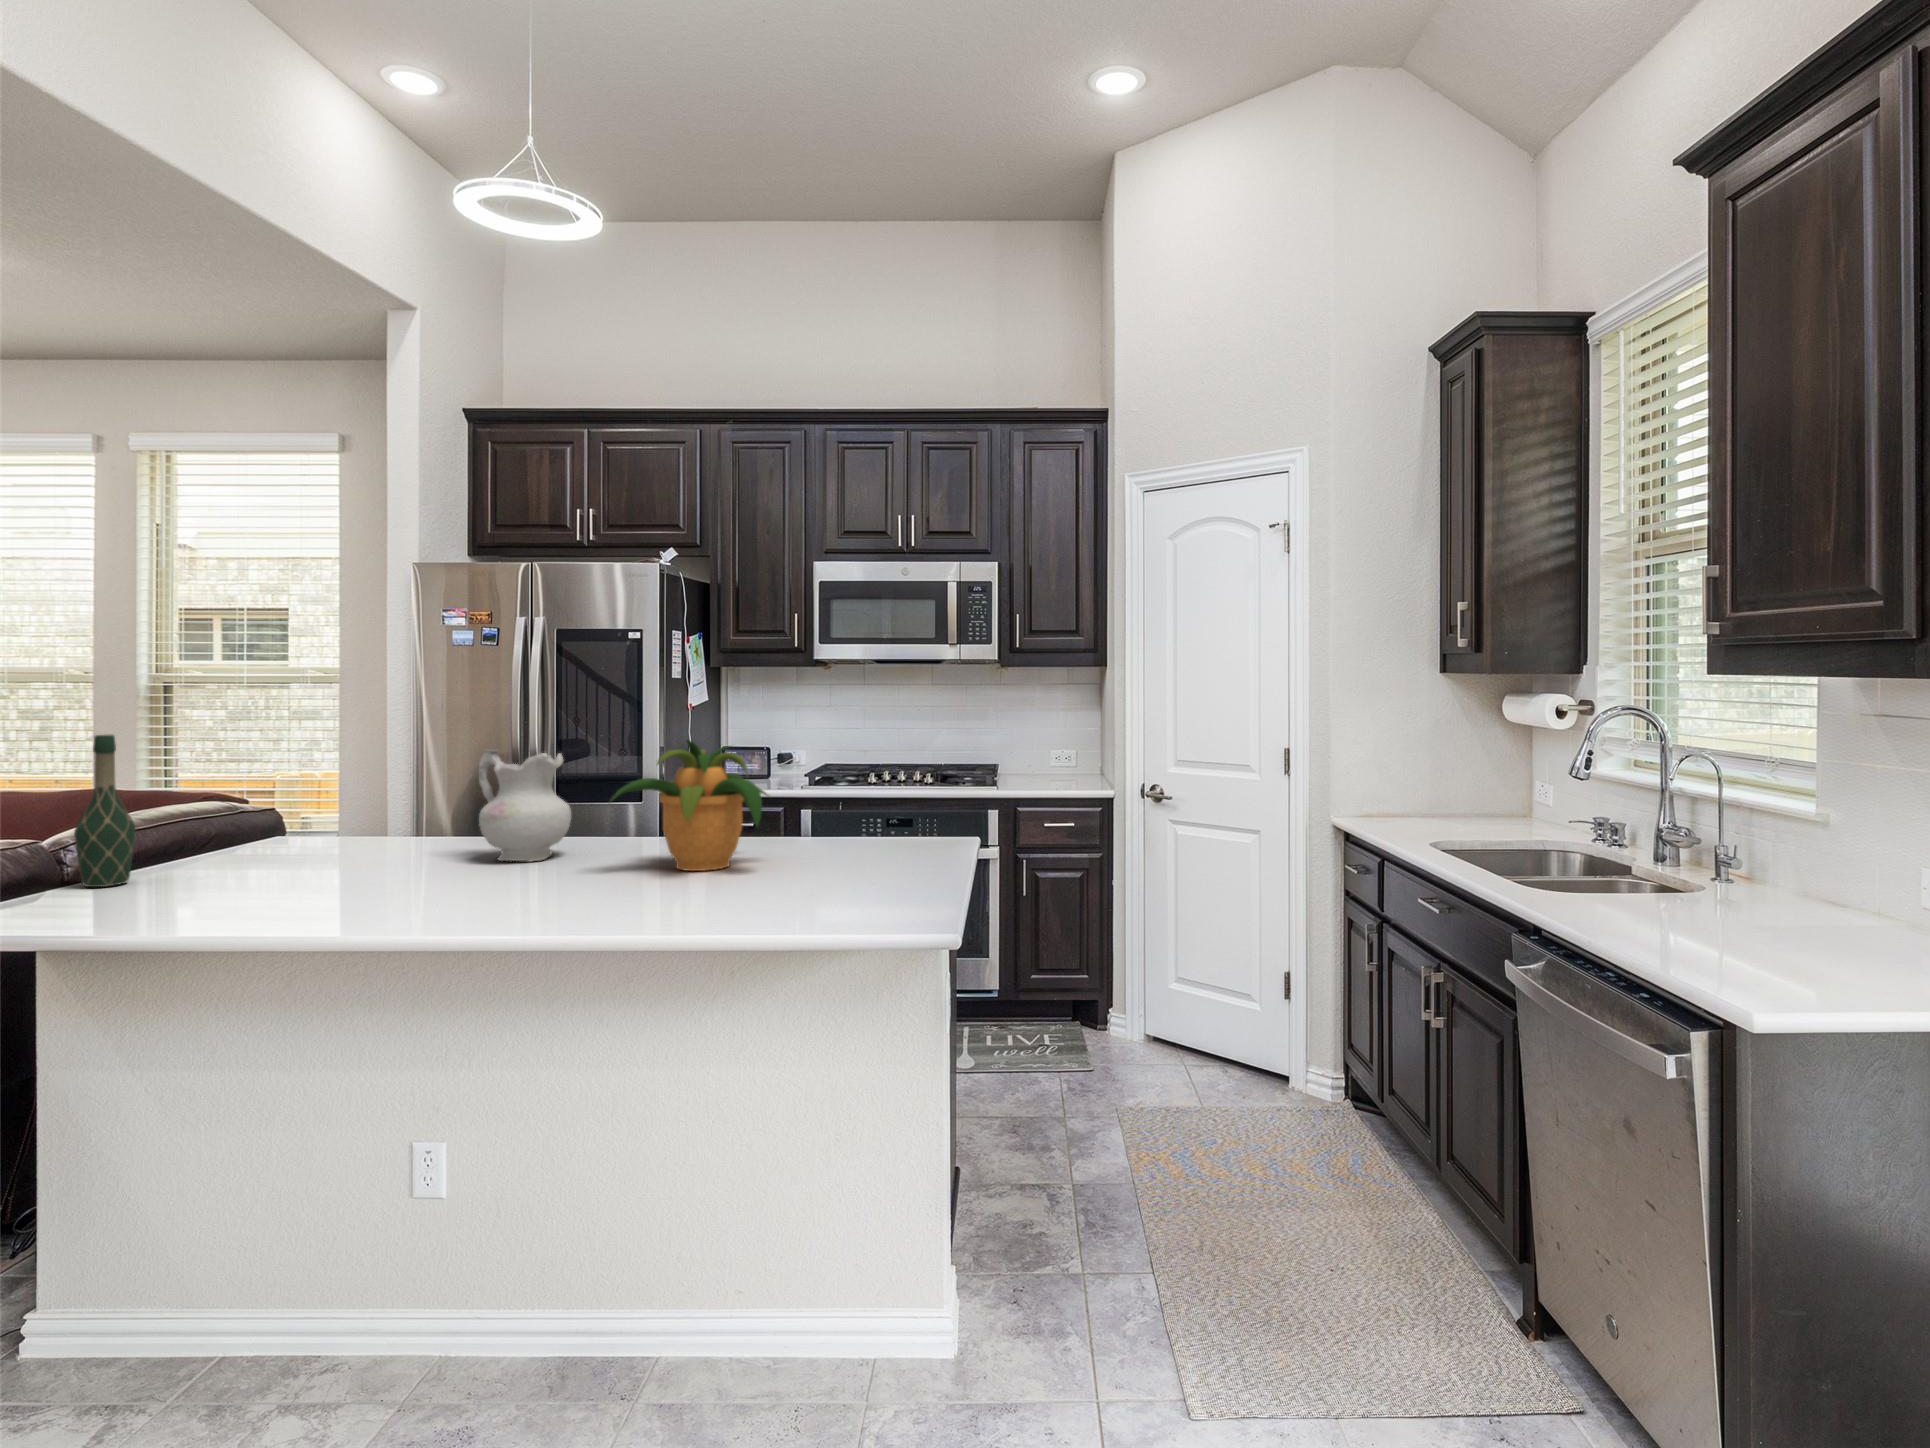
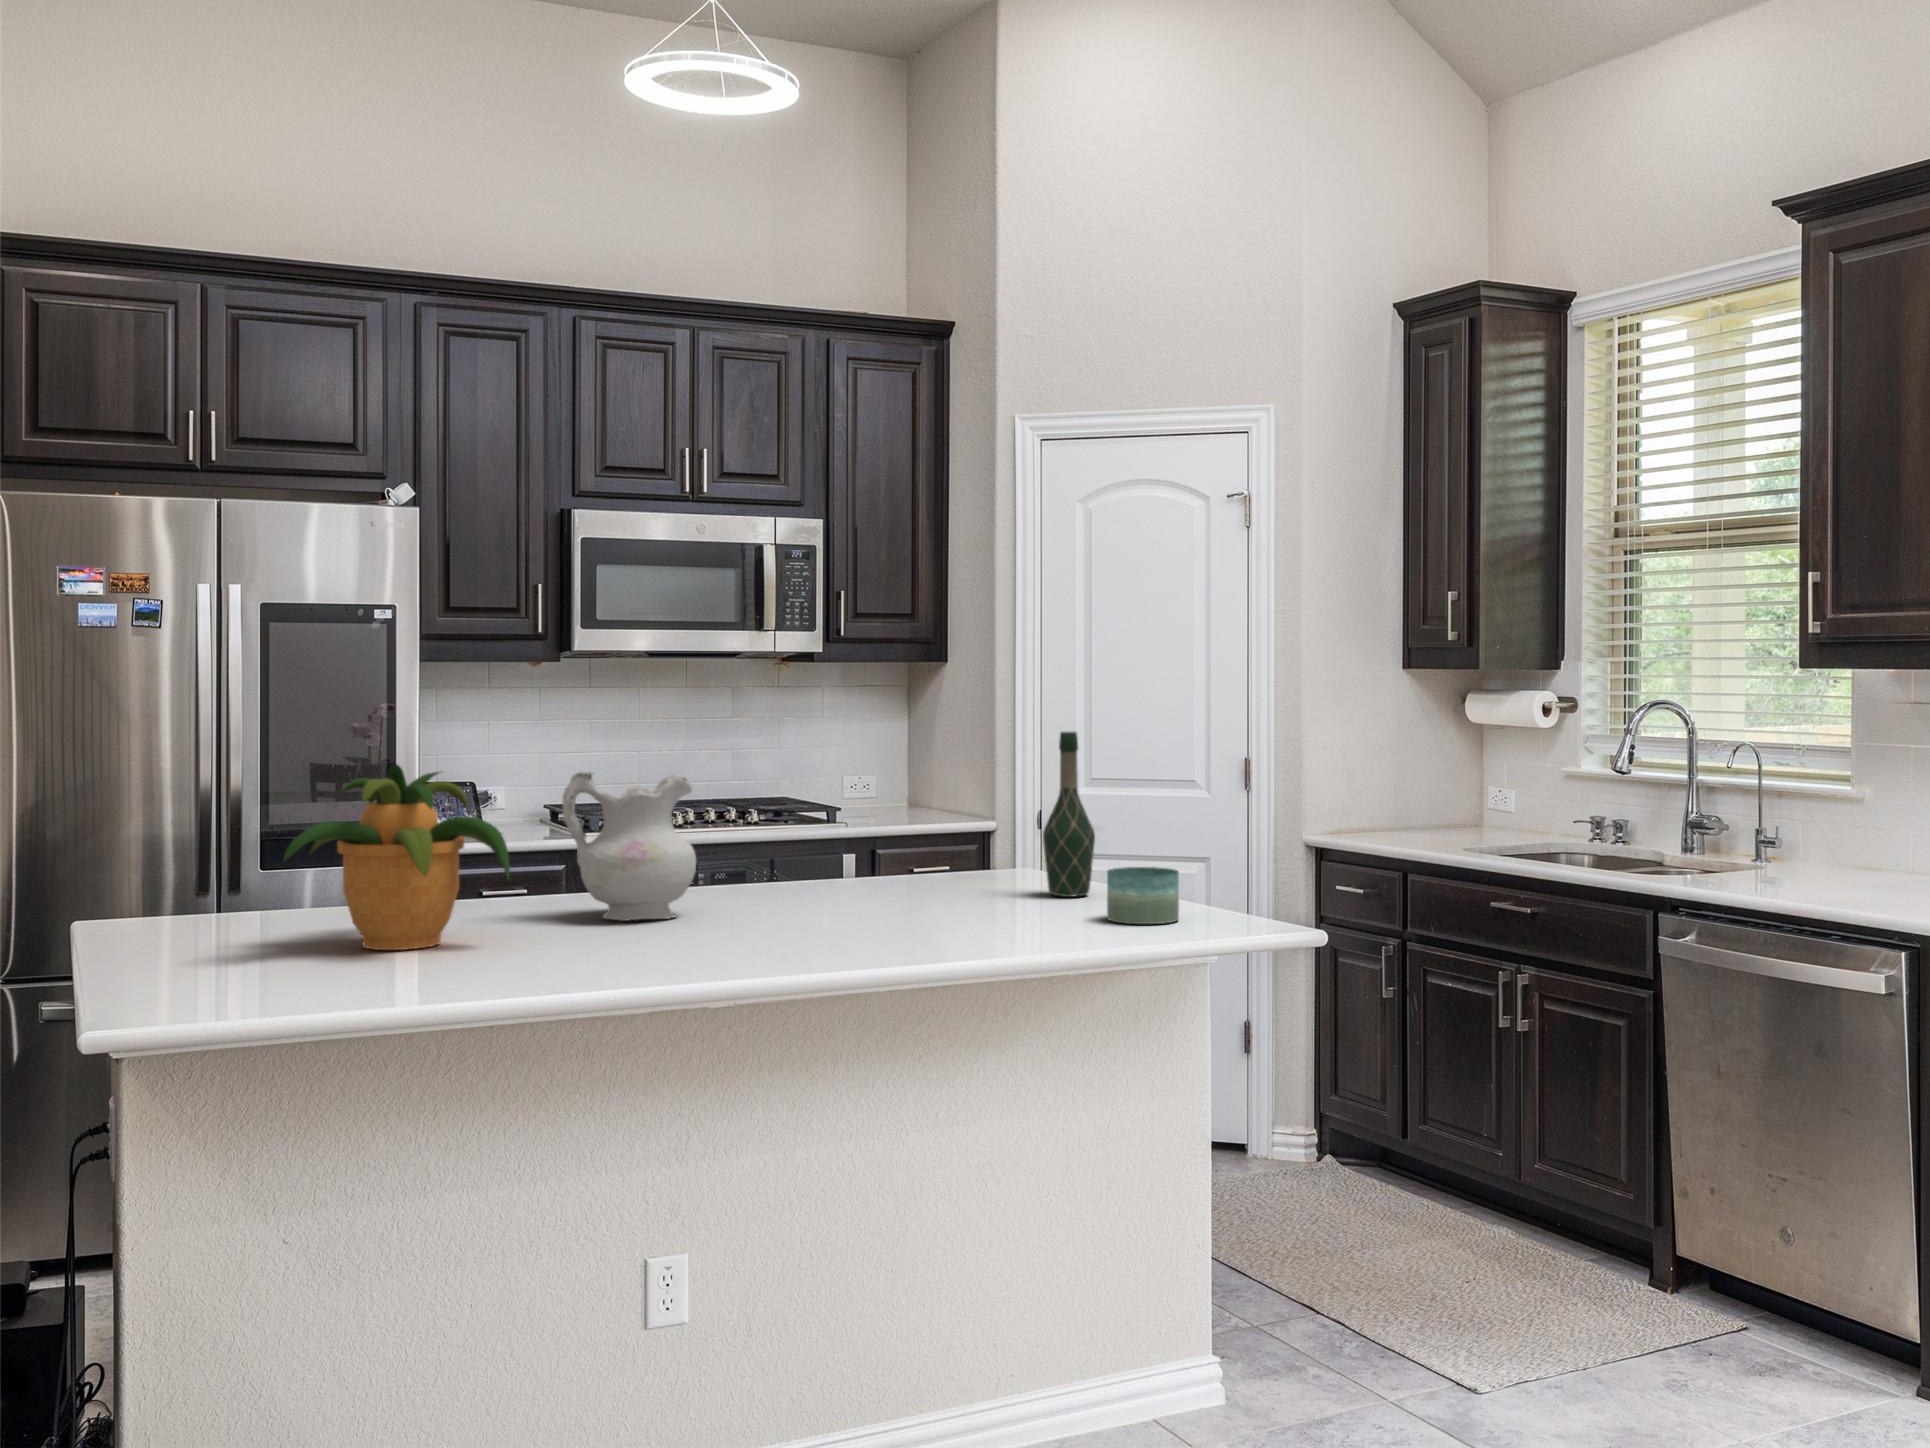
wine bottle: present [74,735,136,887] -> present [1043,732,1095,897]
potted plant: present [611,740,767,871] -> present [284,764,510,950]
candle: none [779,847,842,901] -> present [1107,867,1179,924]

